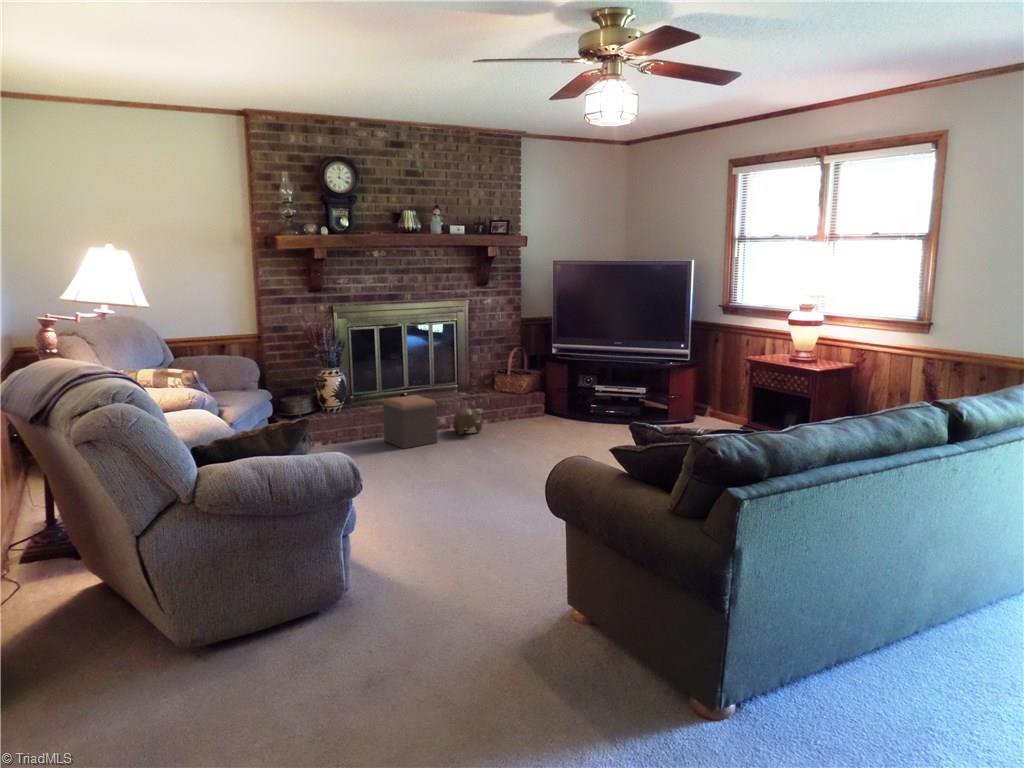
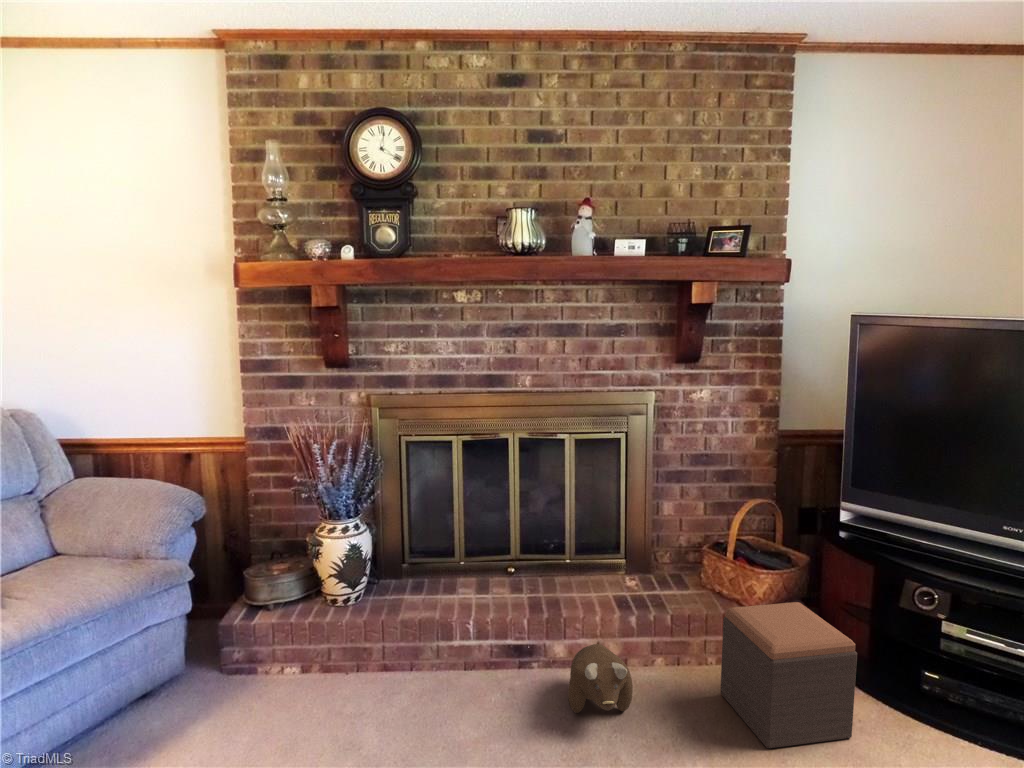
footstool: present [383,395,438,449] -> present [720,602,857,748]

